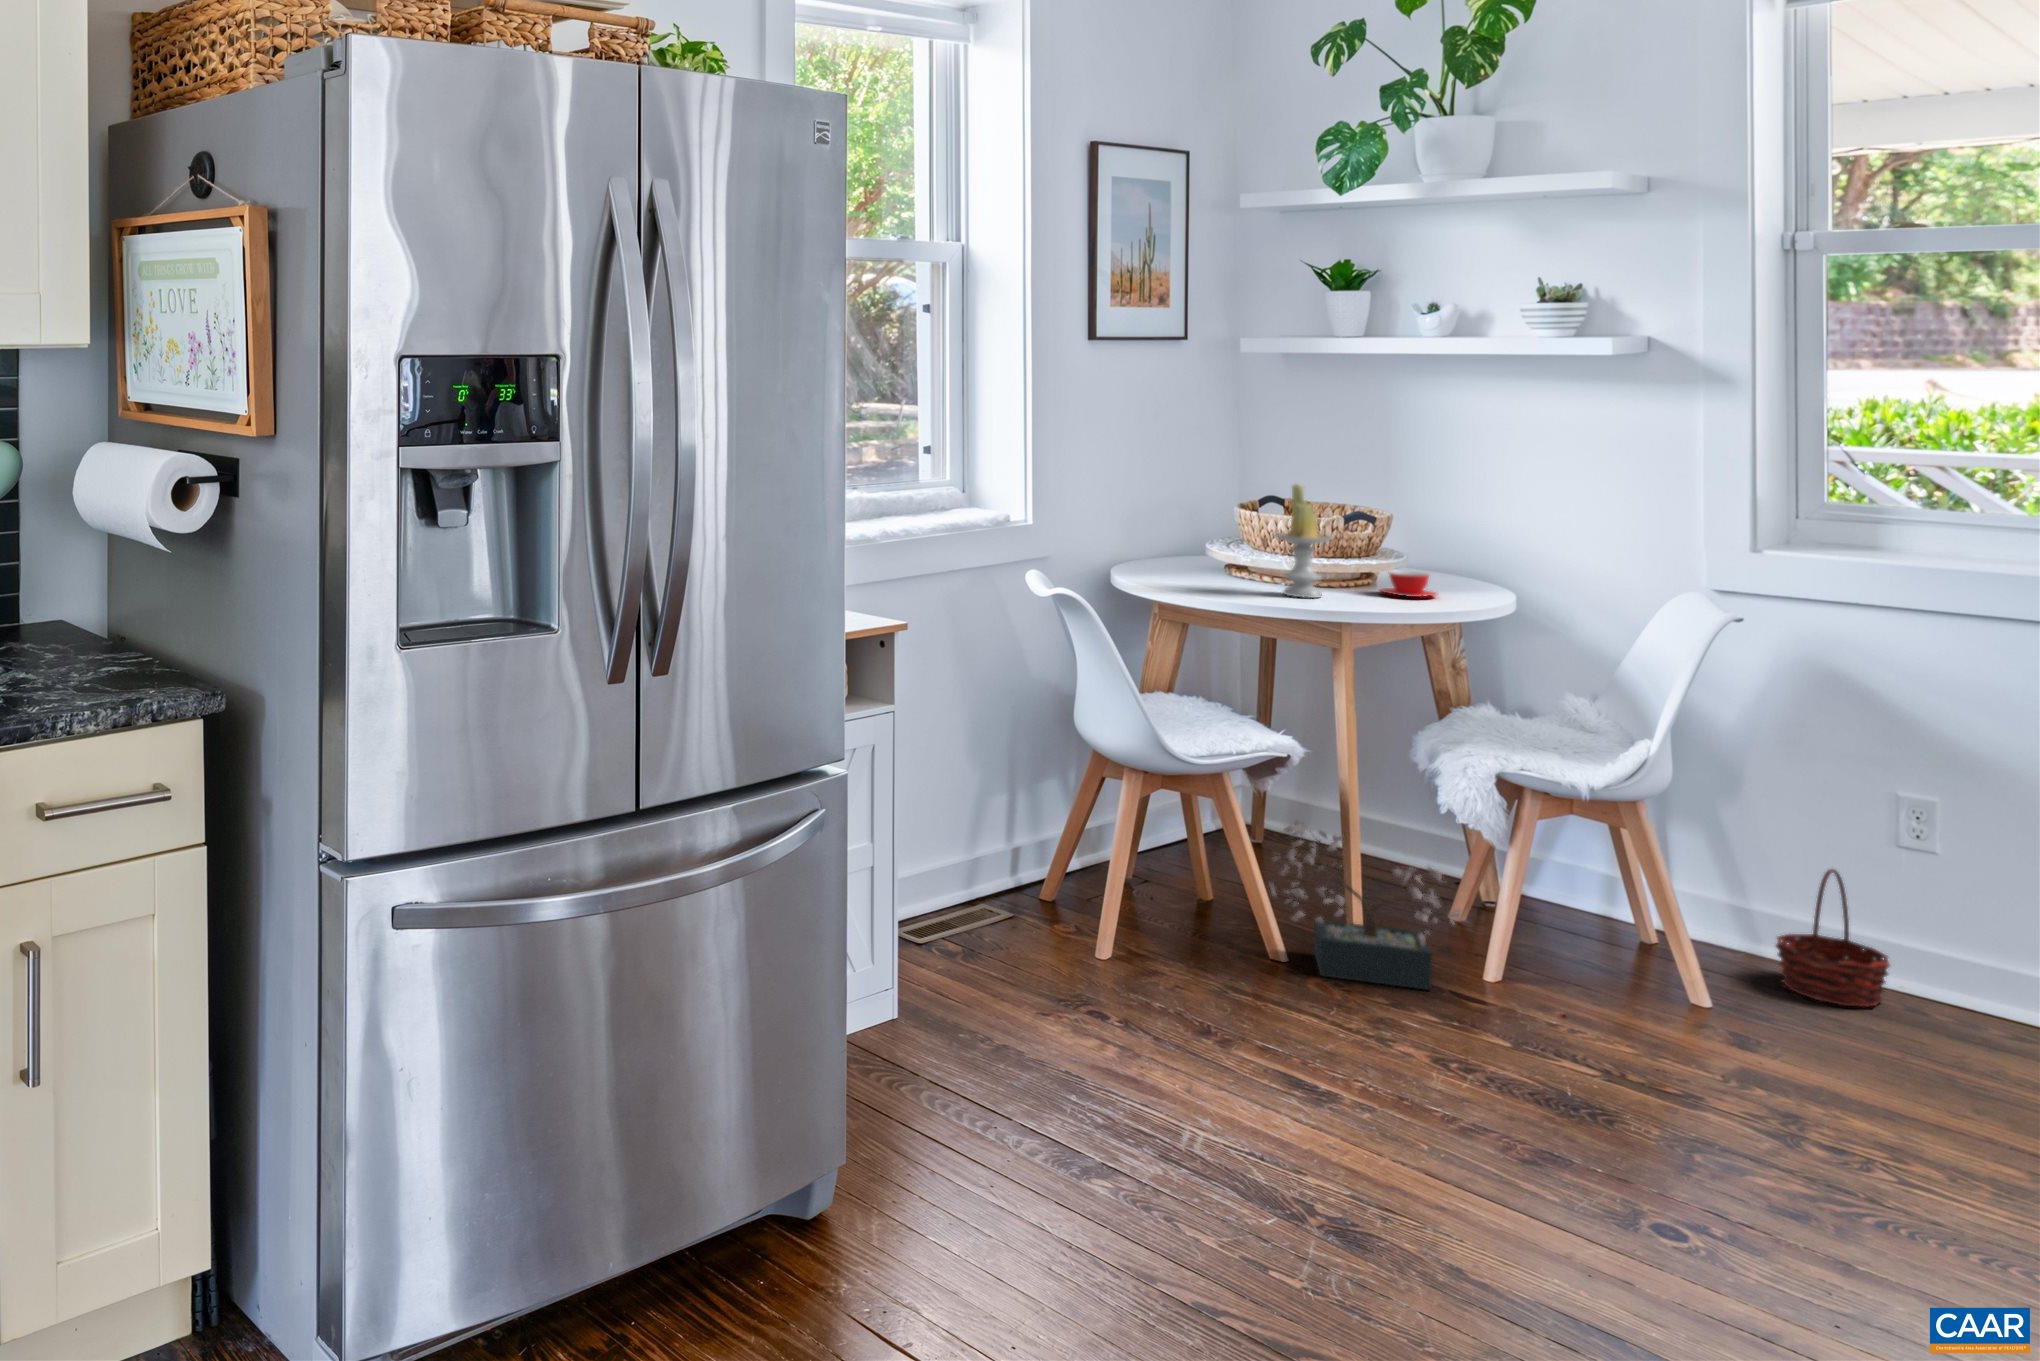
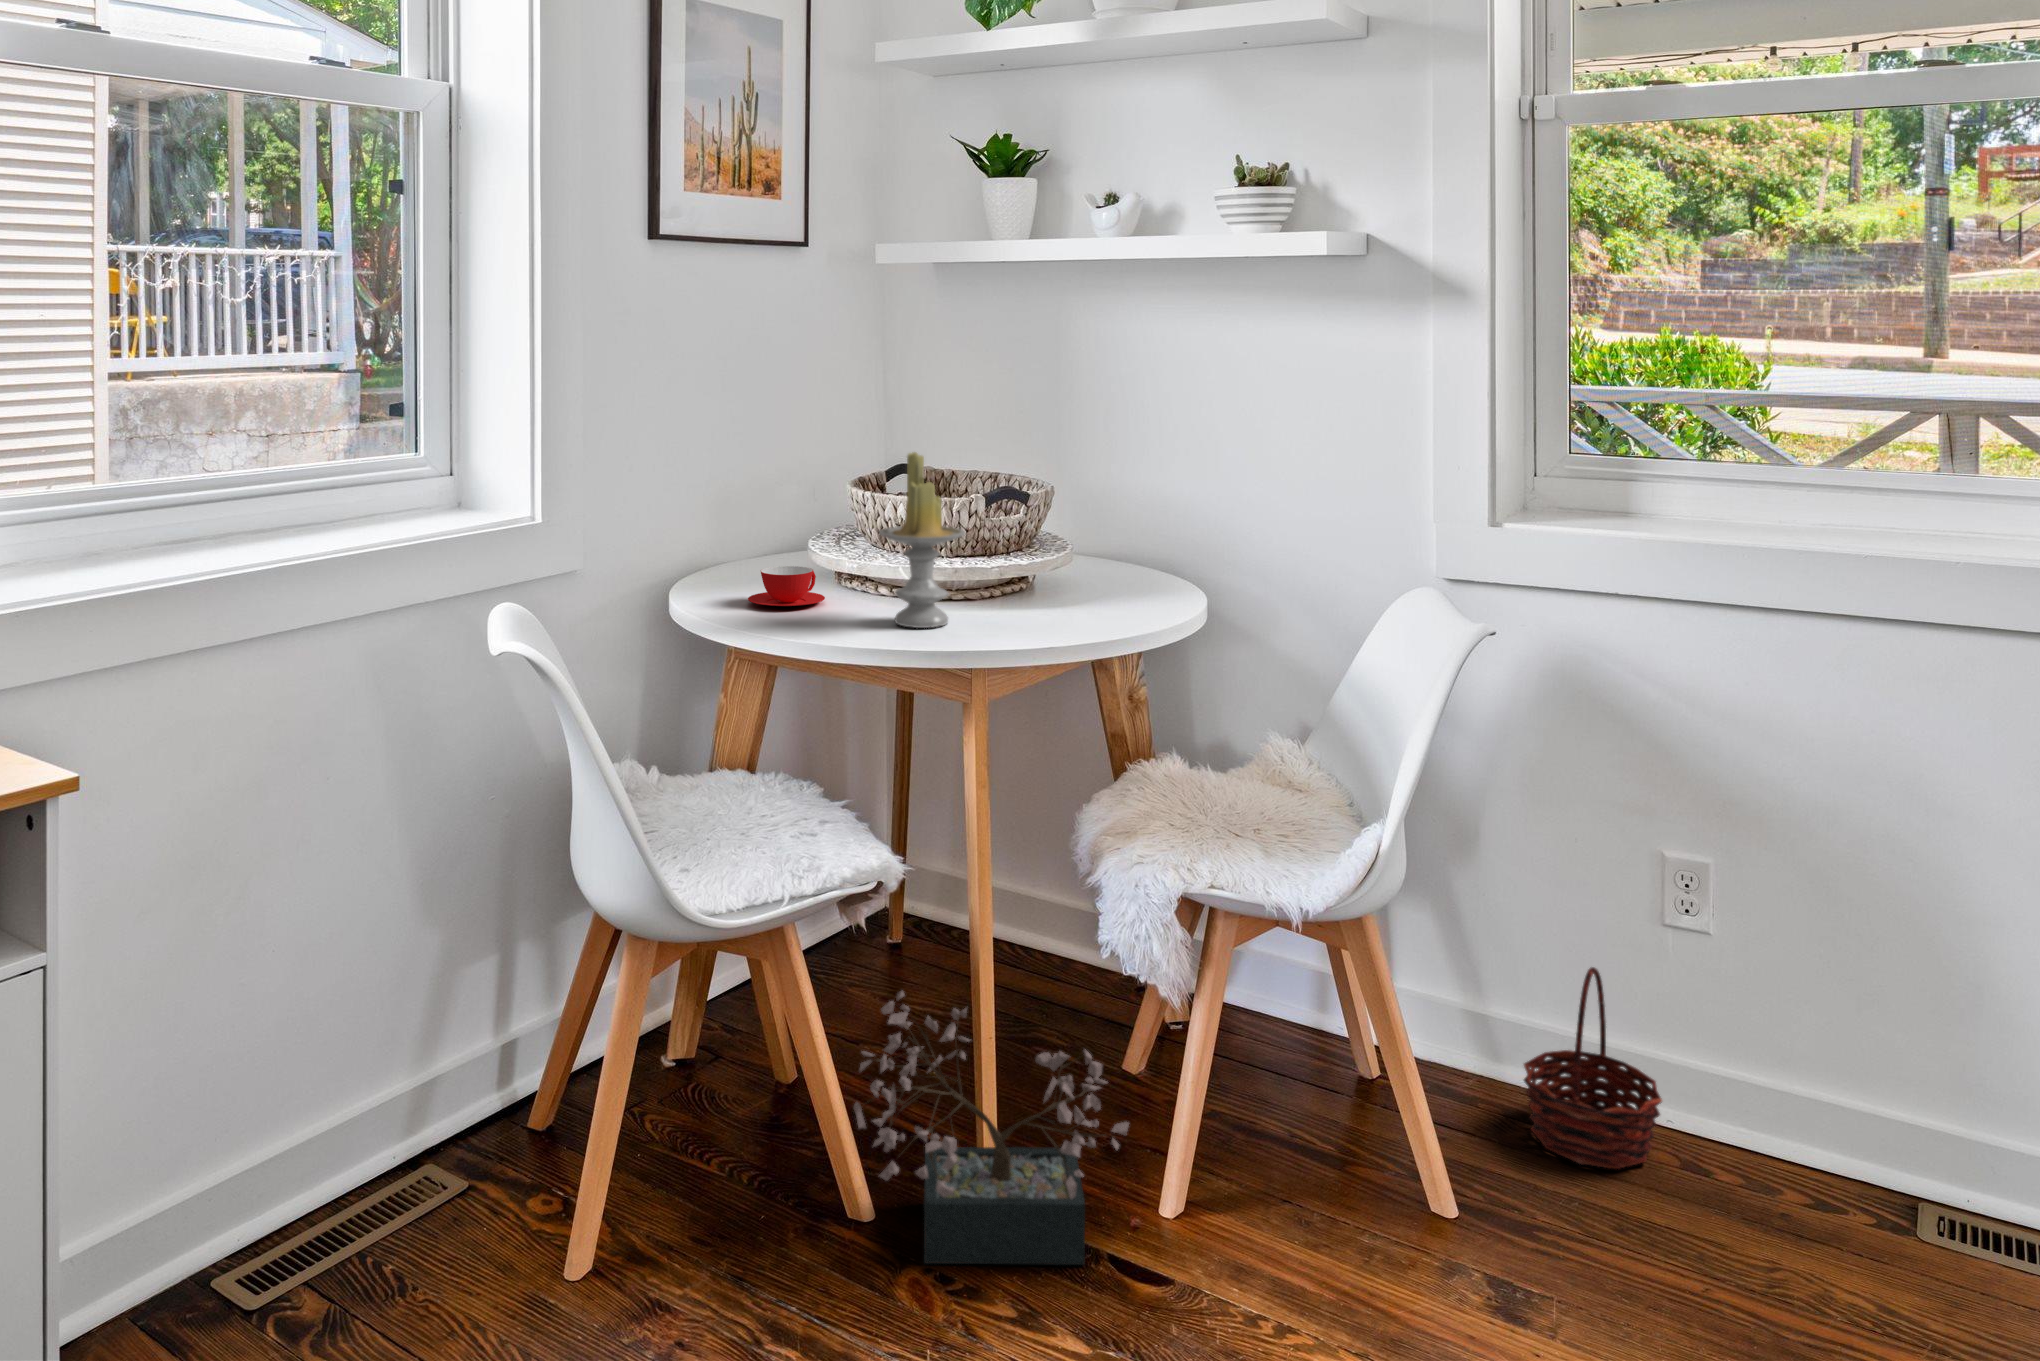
teacup: present [1381,571,1437,597] -> present [748,566,825,606]

